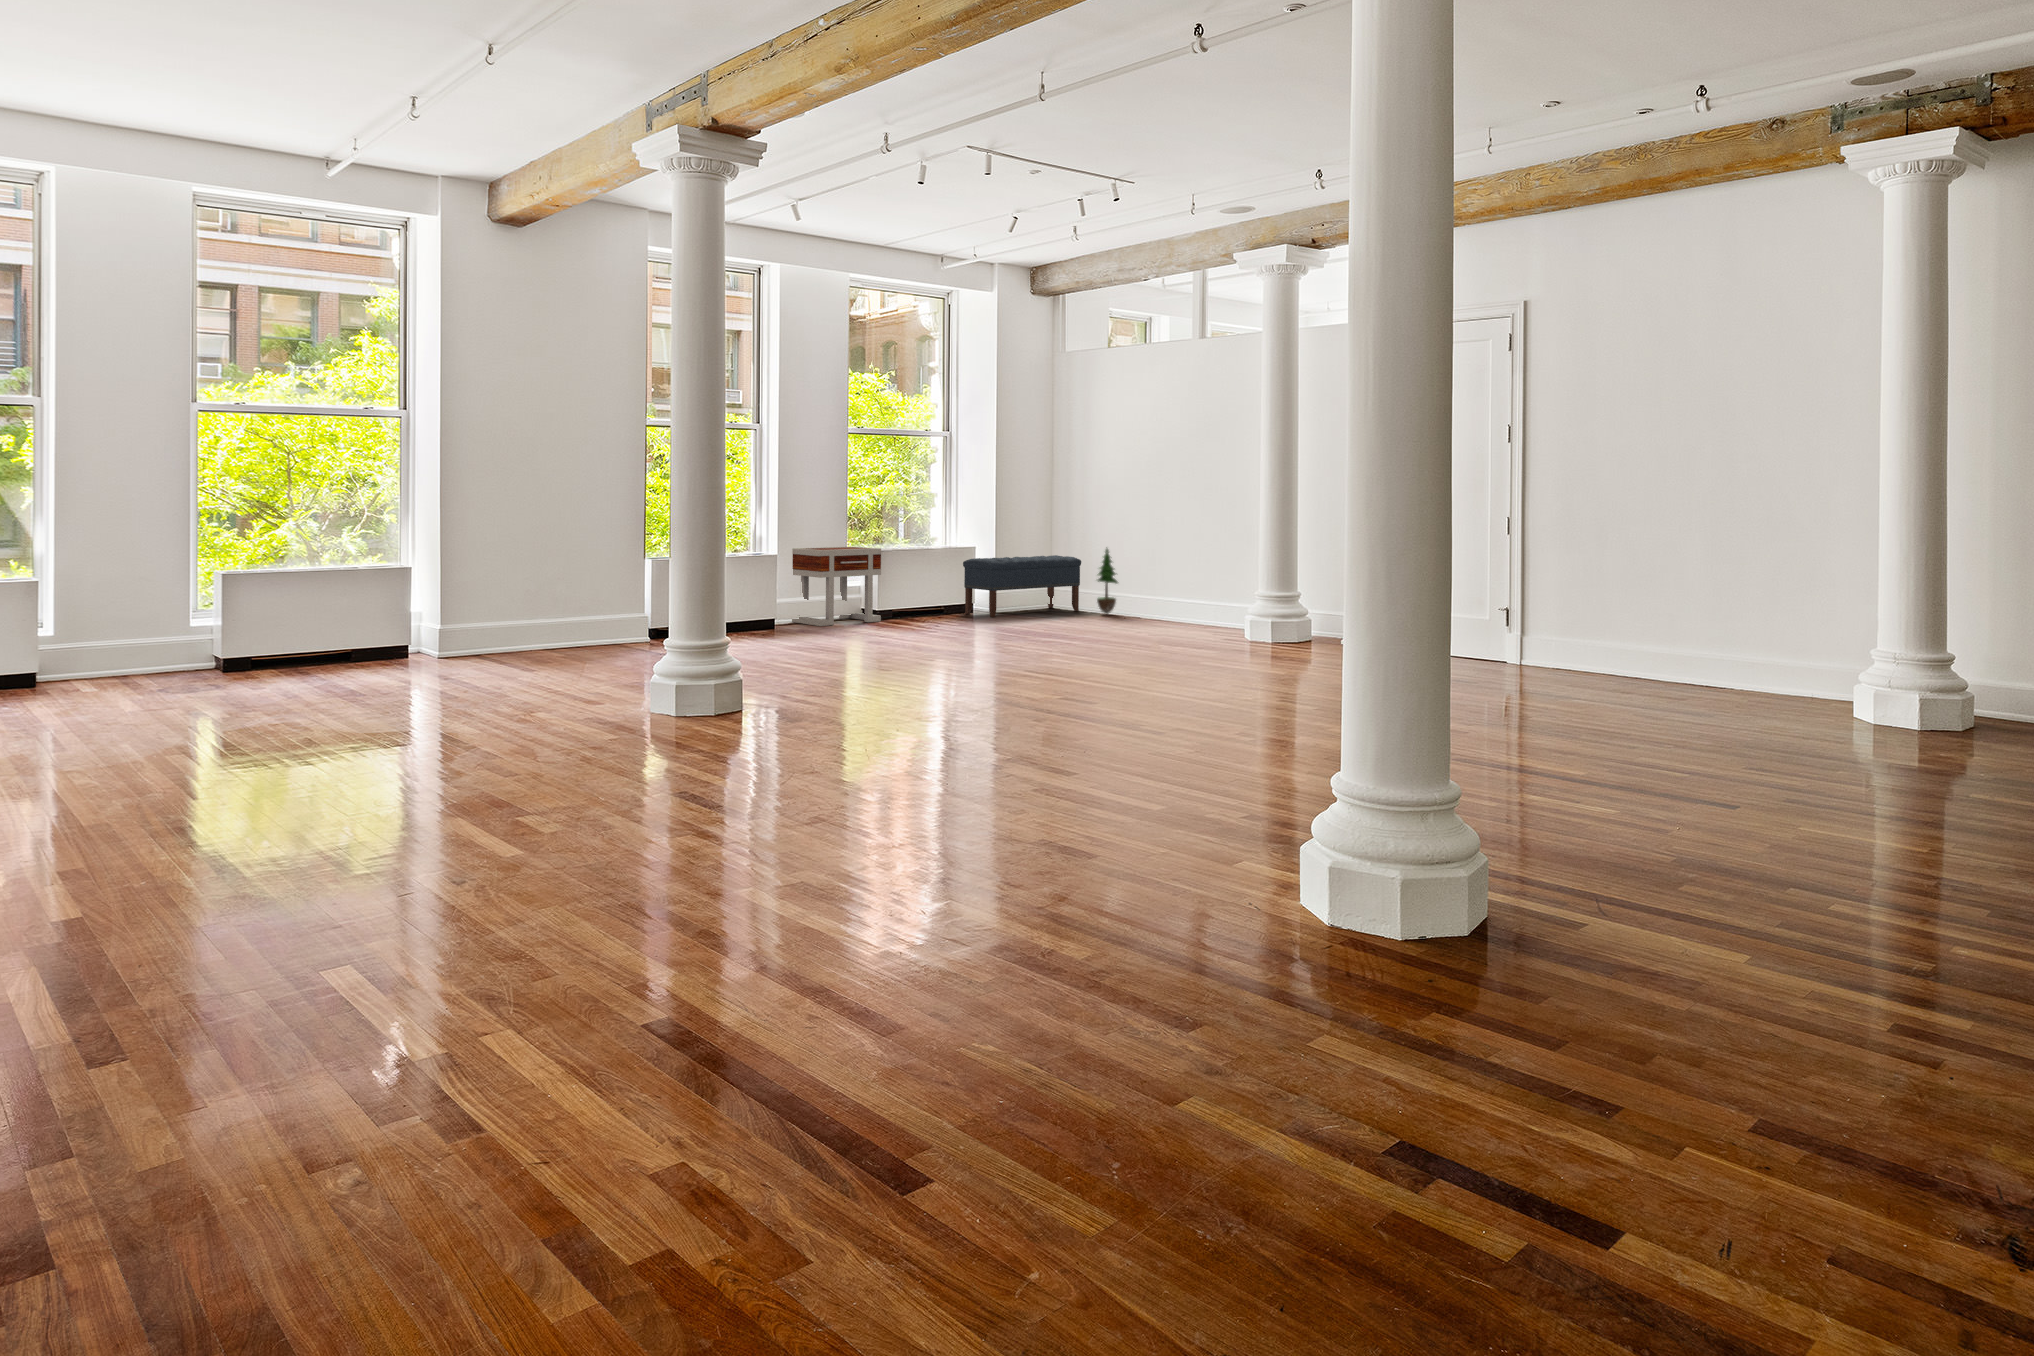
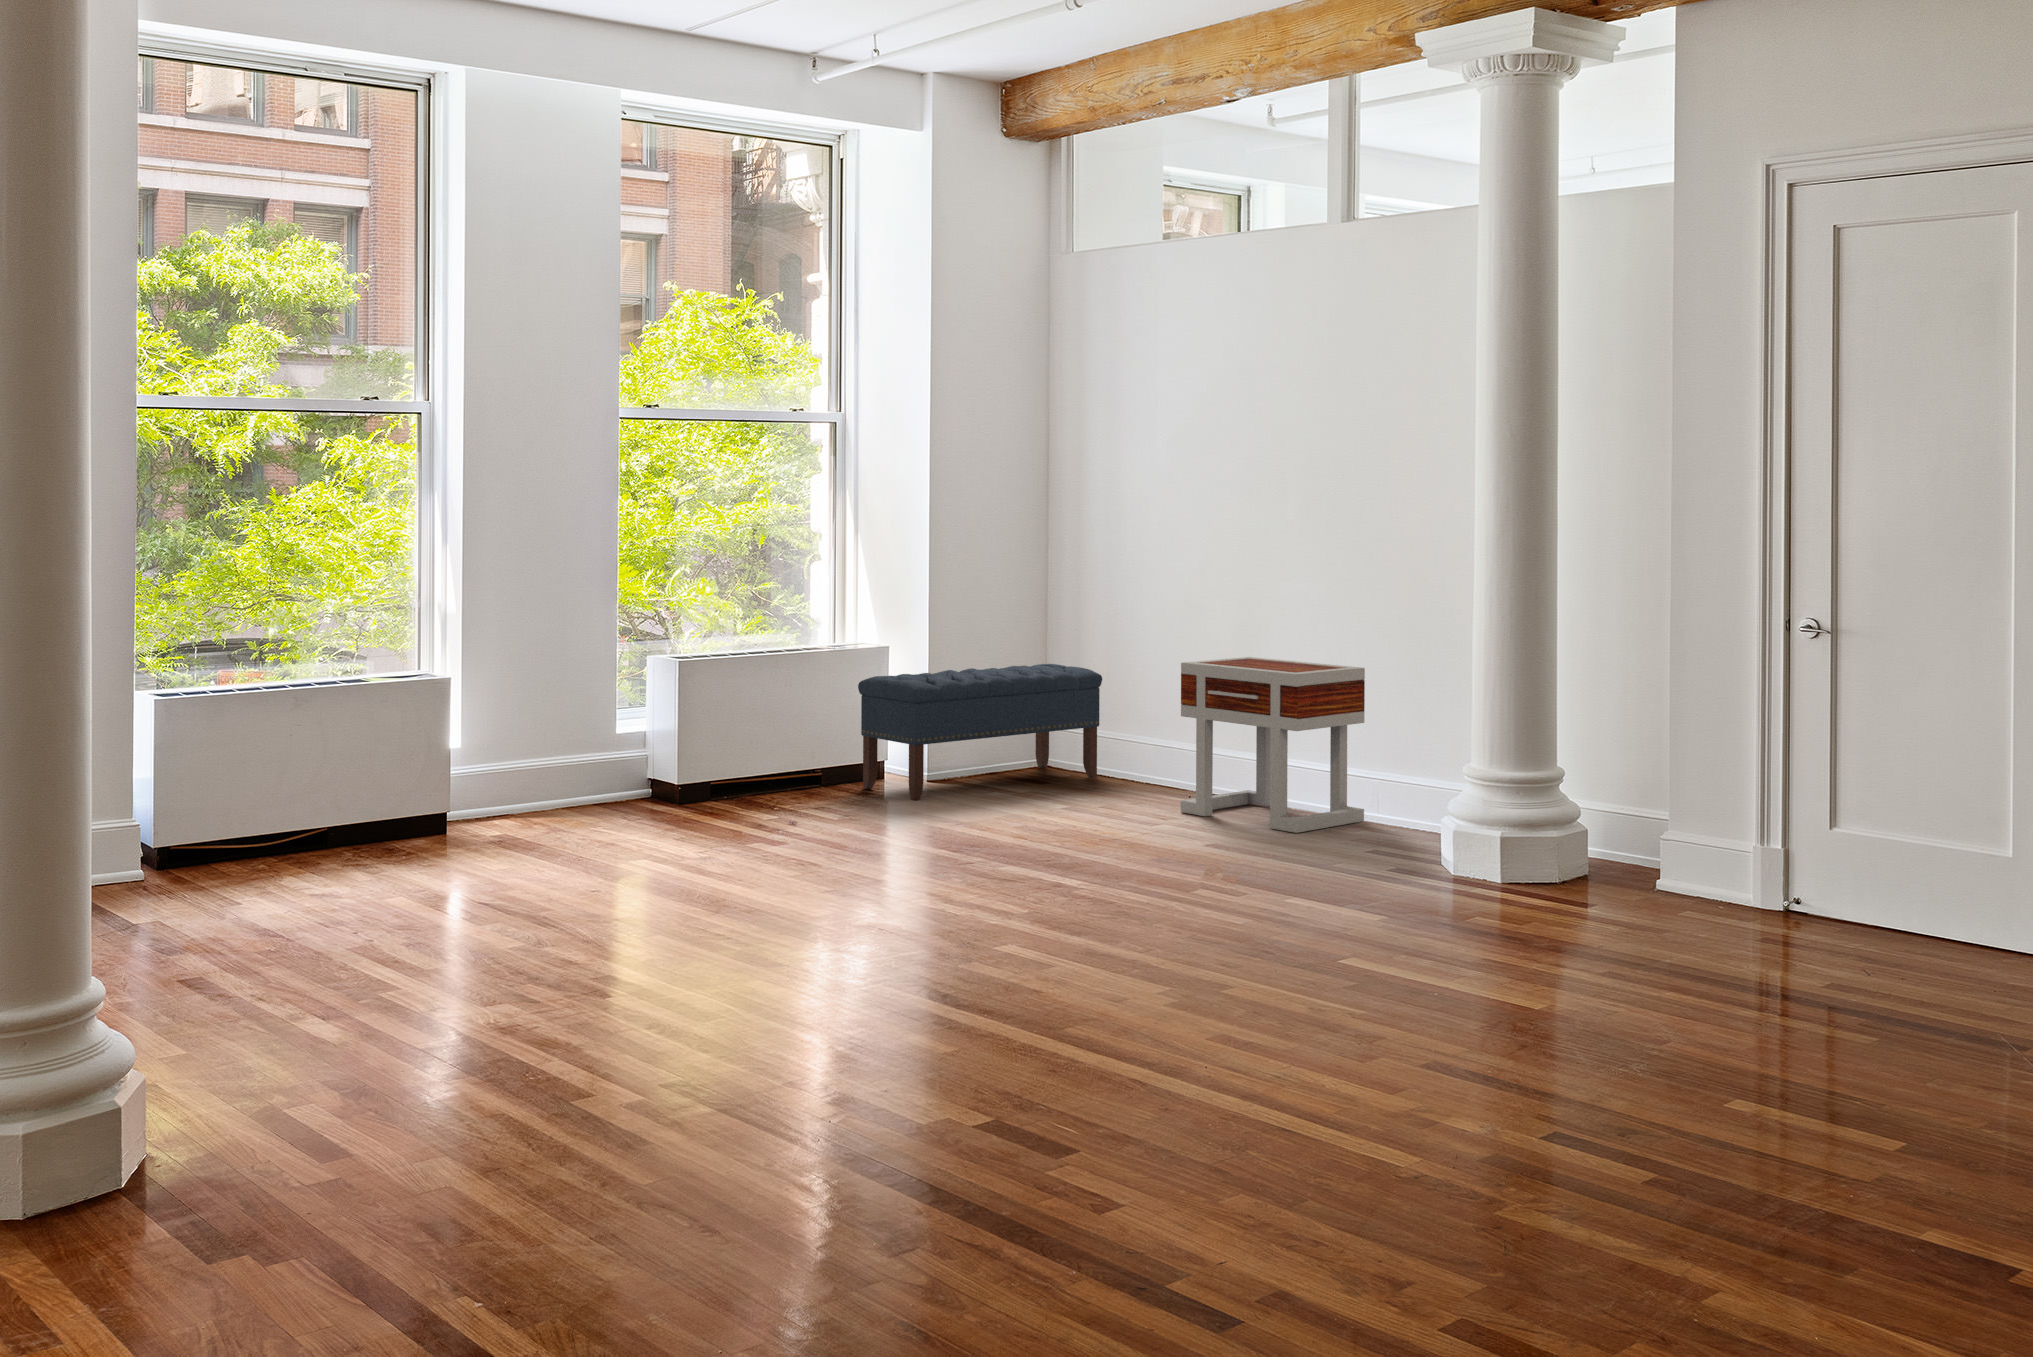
side table: present [792,547,881,626] -> present [1180,657,1365,833]
potted tree: present [1097,549,1118,614] -> none [1127,650,1177,790]

